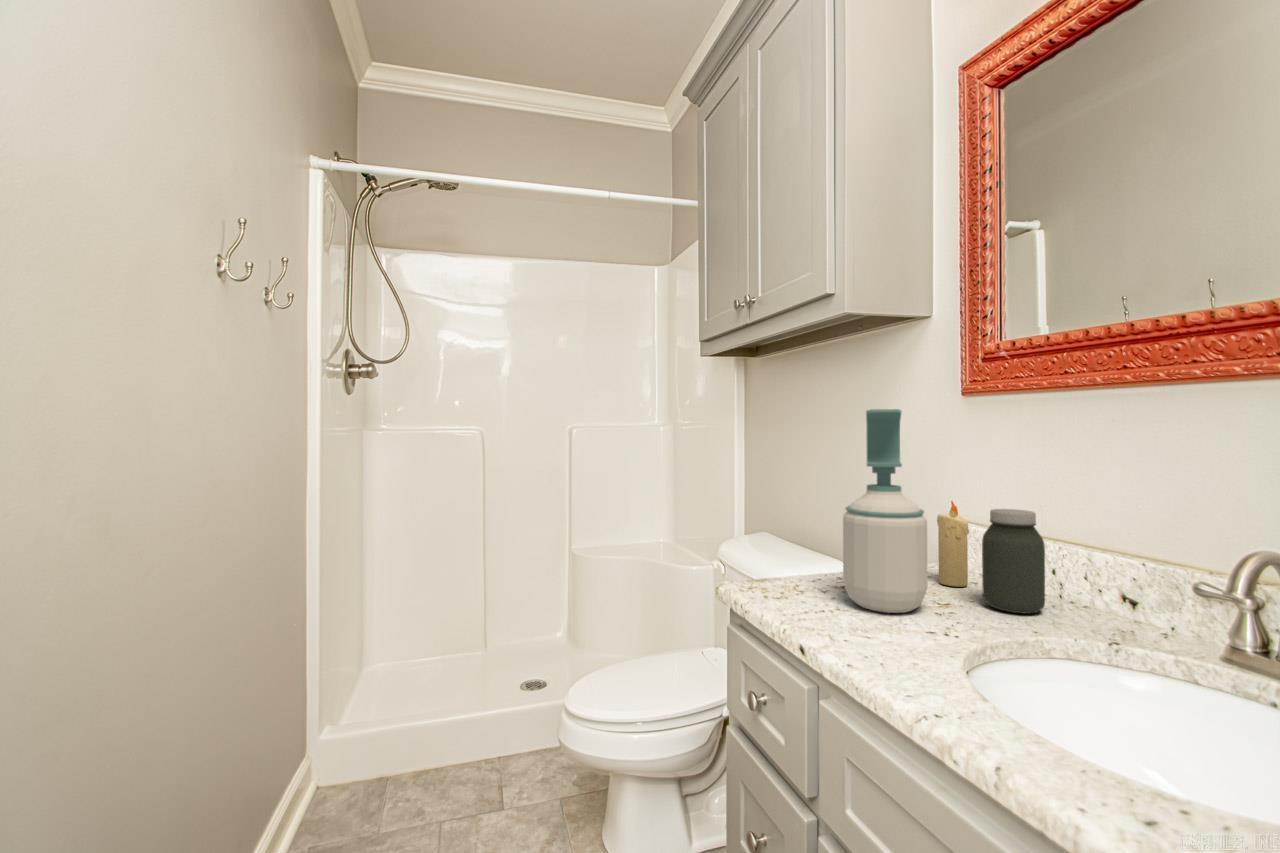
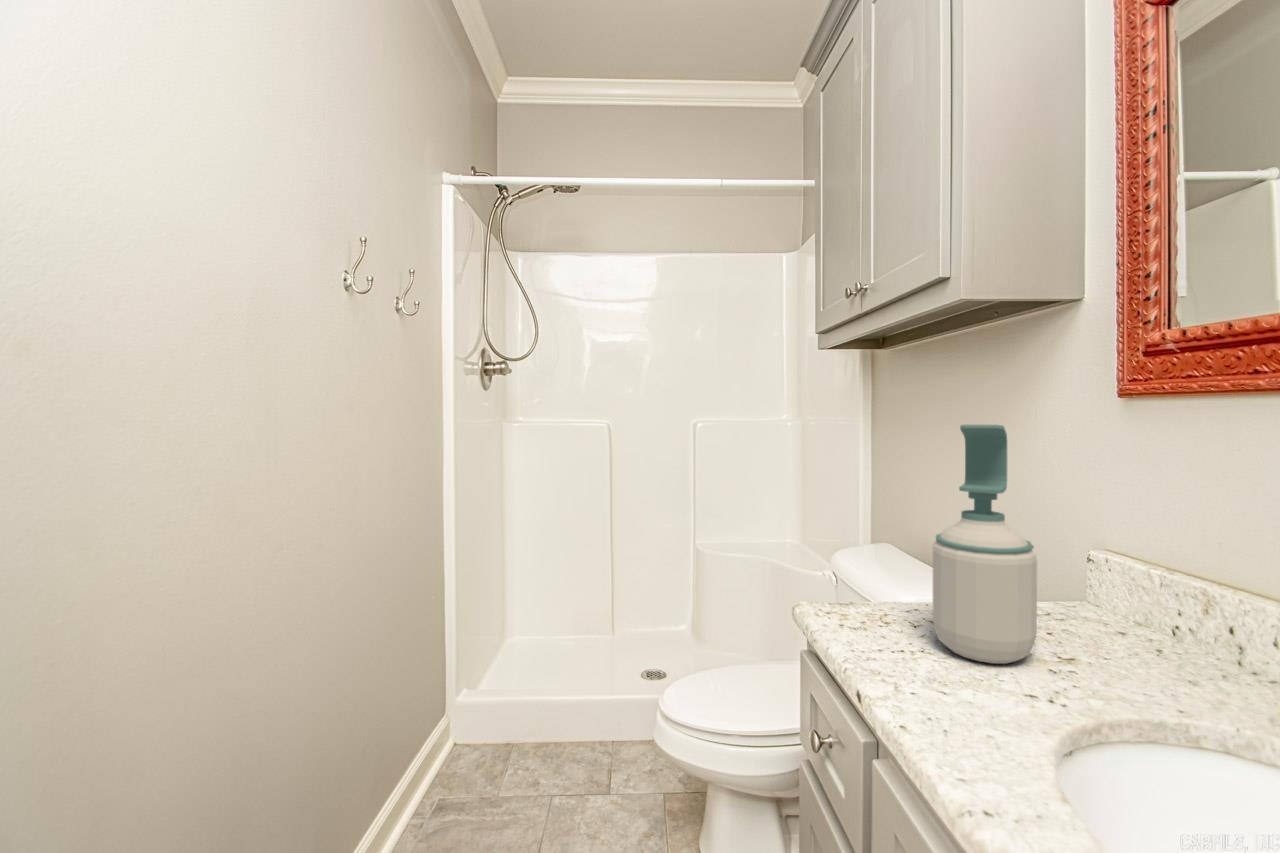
candle: present [937,501,969,587] -> none [1068,529,1111,634]
jar: present [982,509,1045,613] -> none [1117,547,1205,682]

